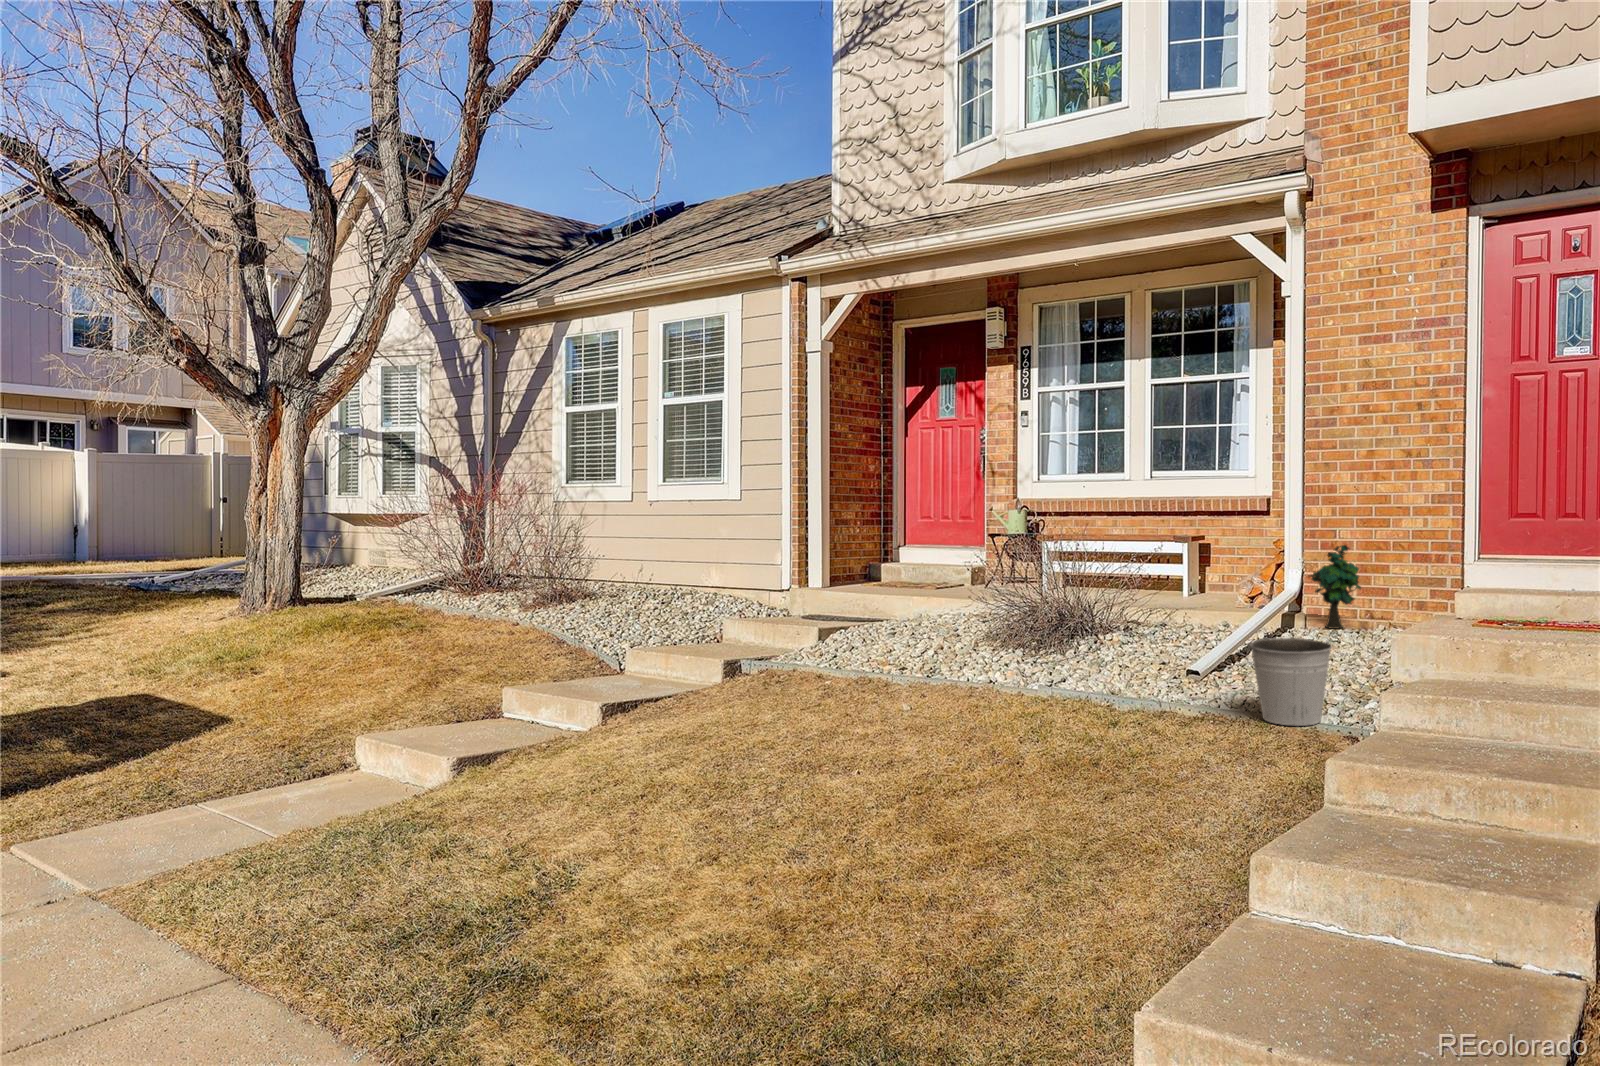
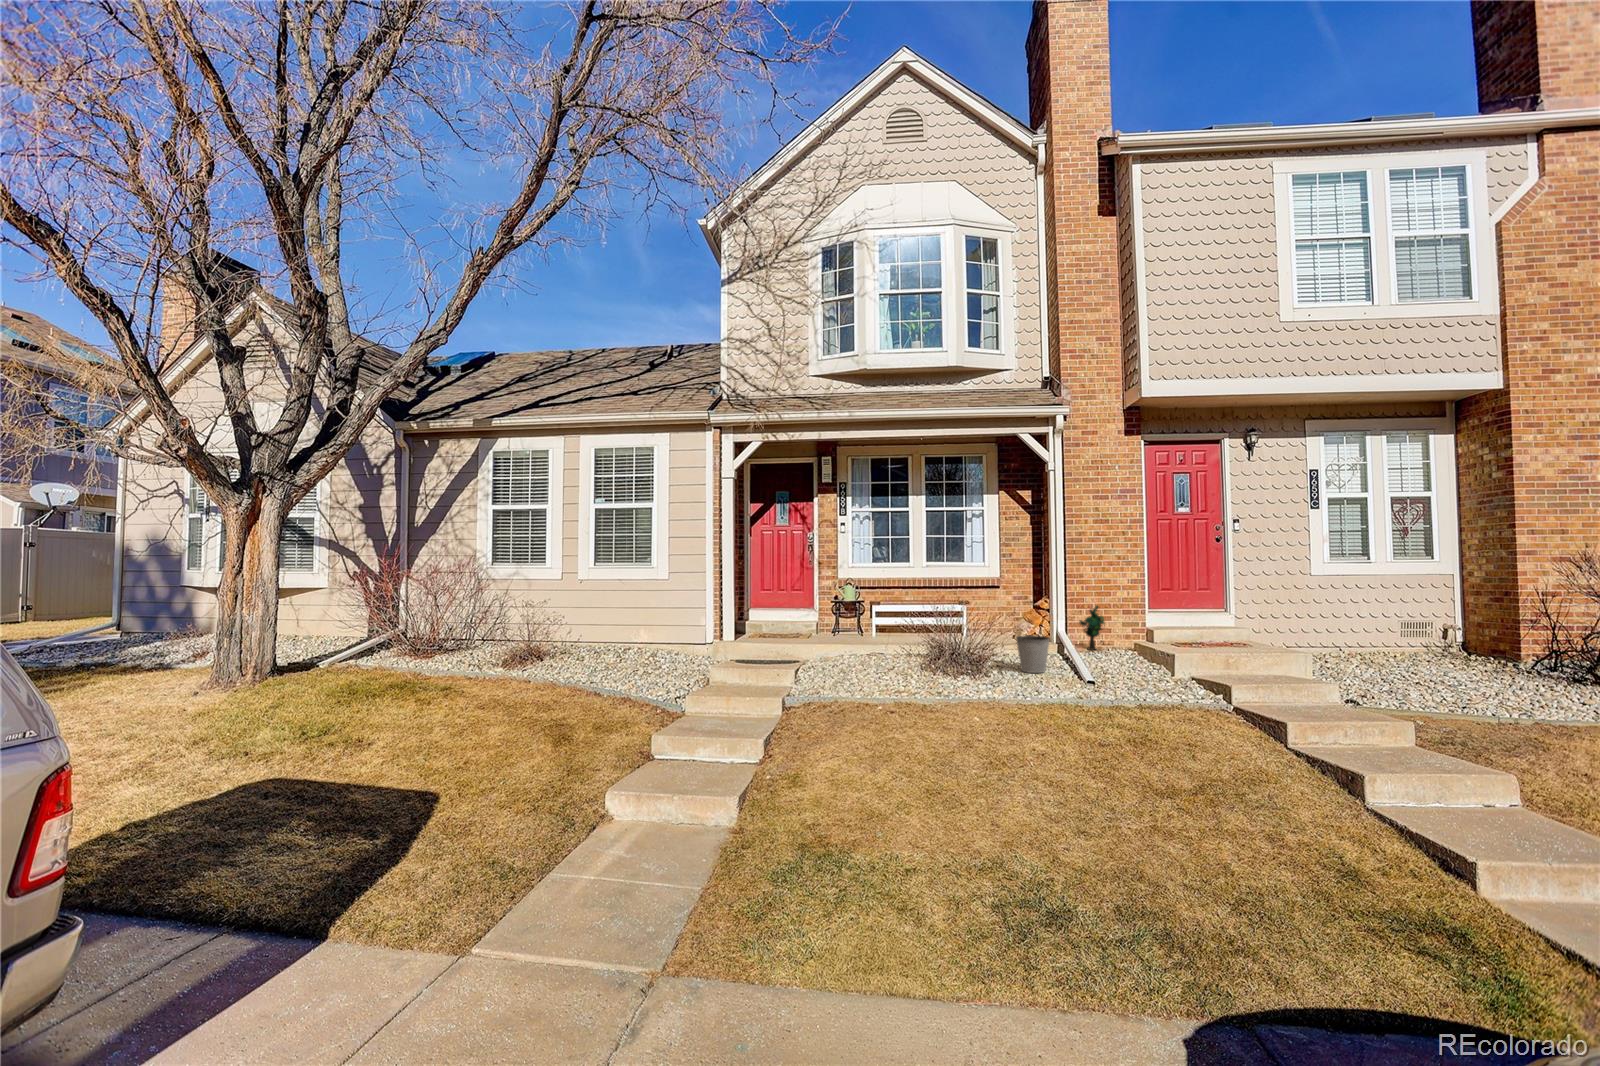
bucket: present [1246,638,1332,726] -> present [1016,635,1050,673]

